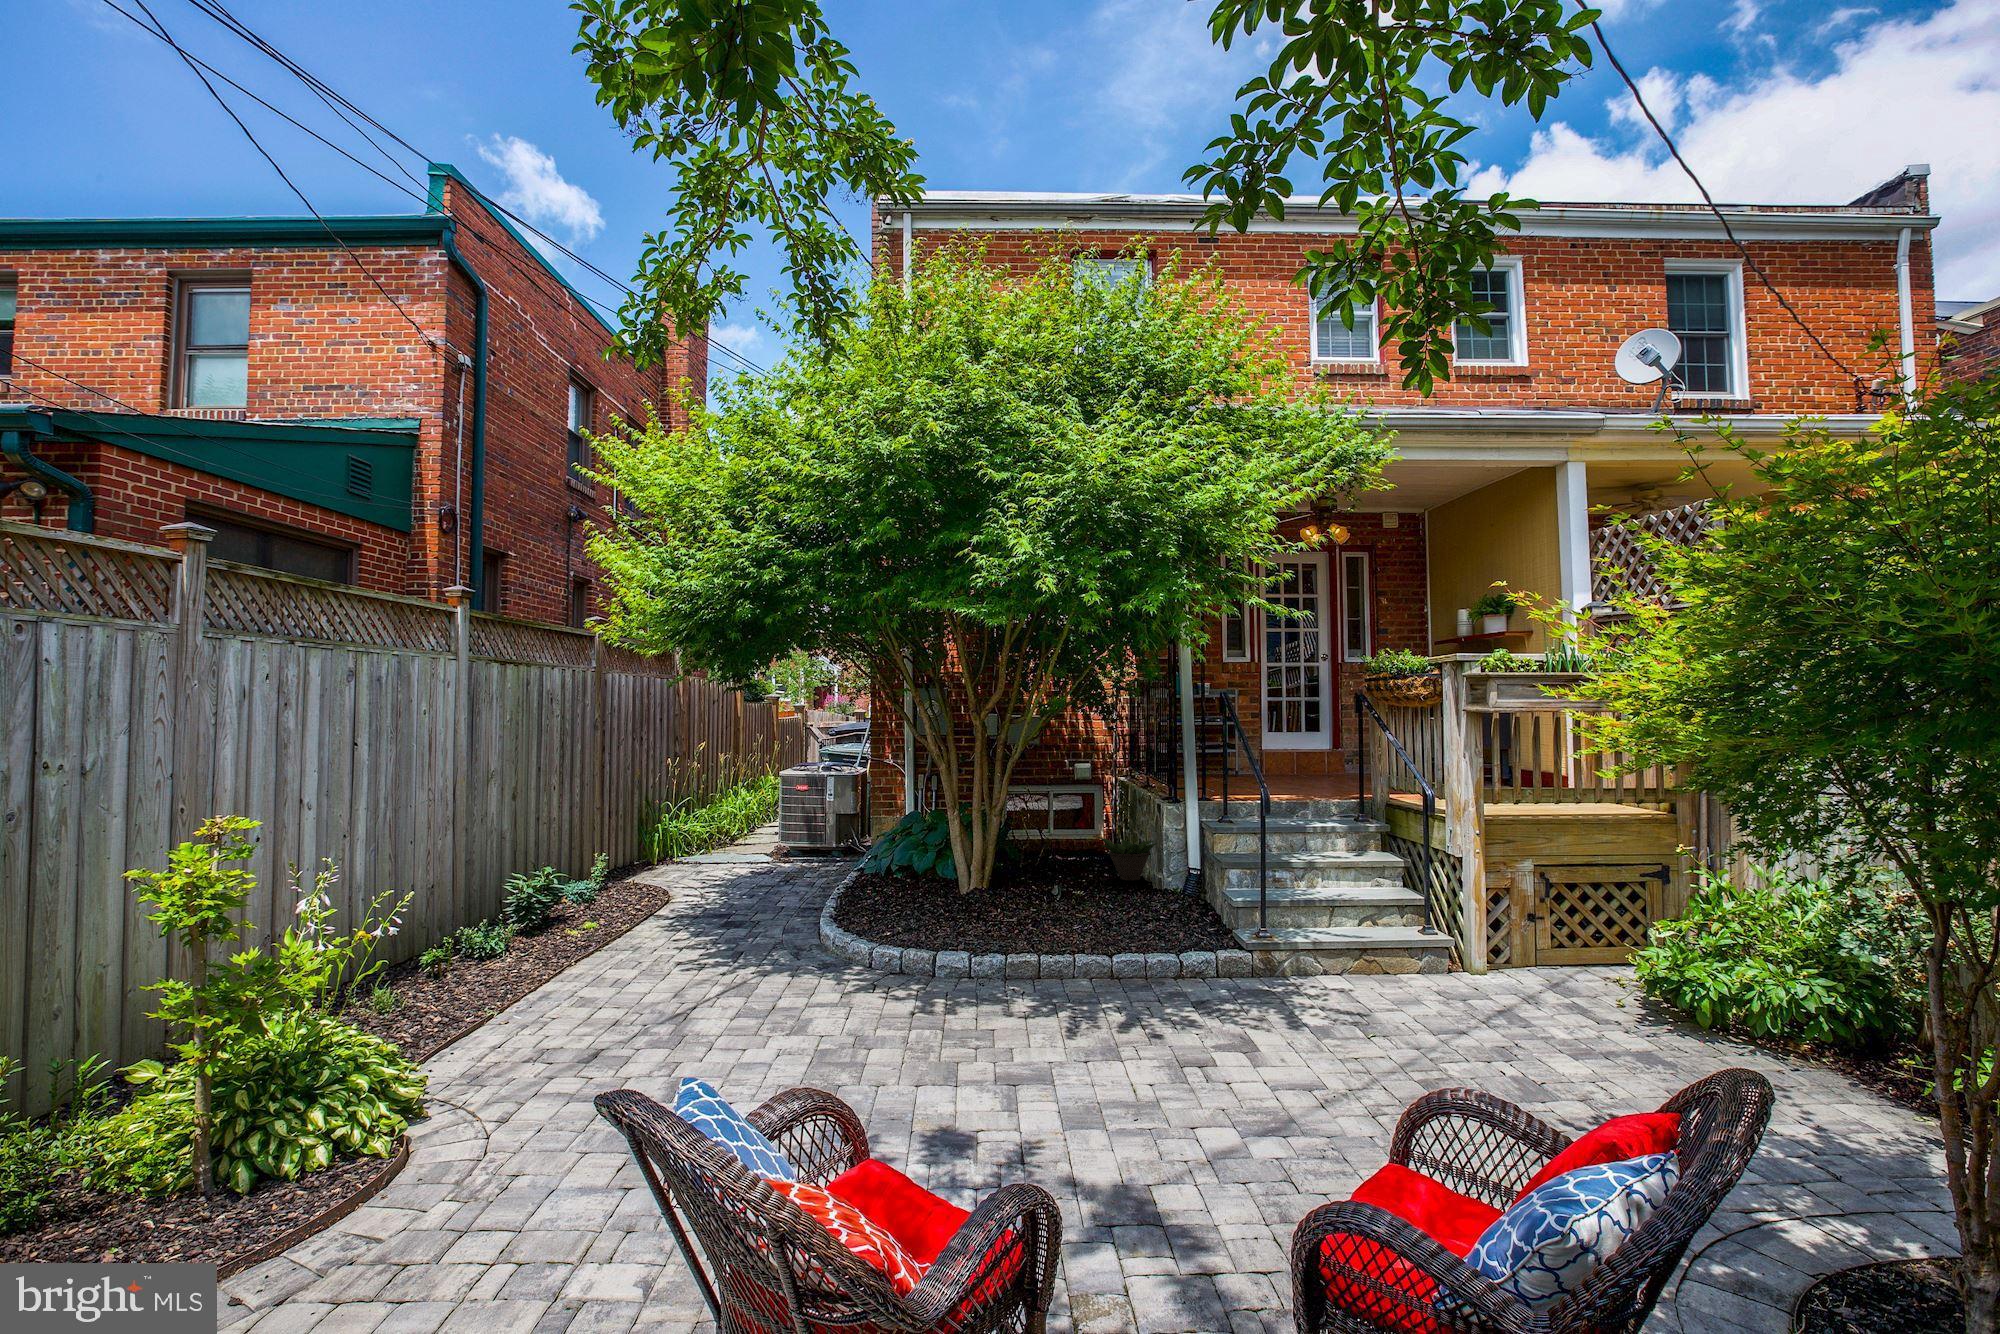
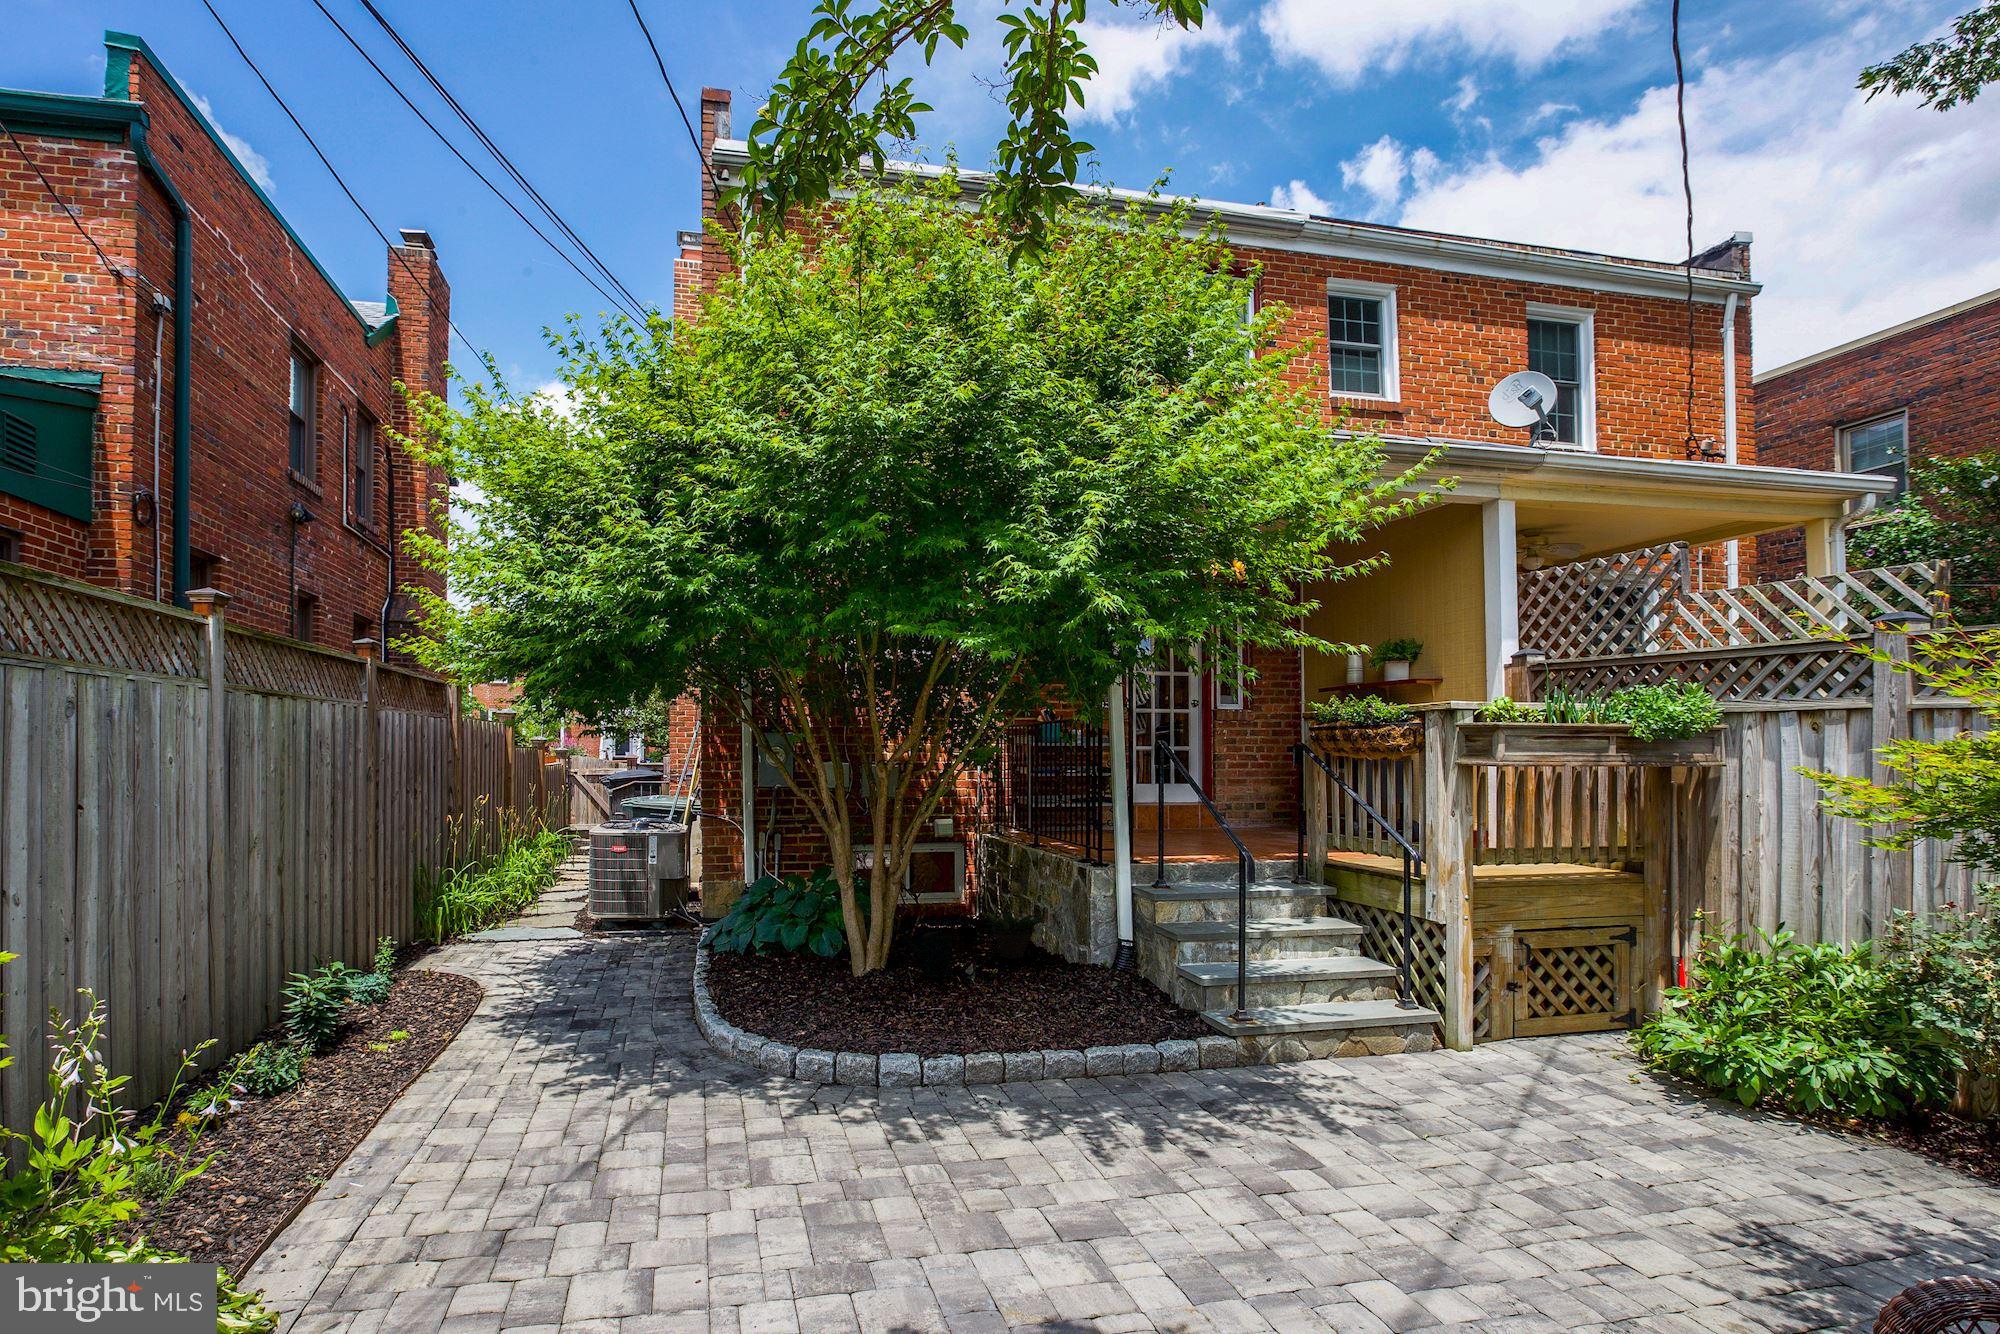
watering can: none [1014,846,1076,893] -> present [896,928,959,978]

